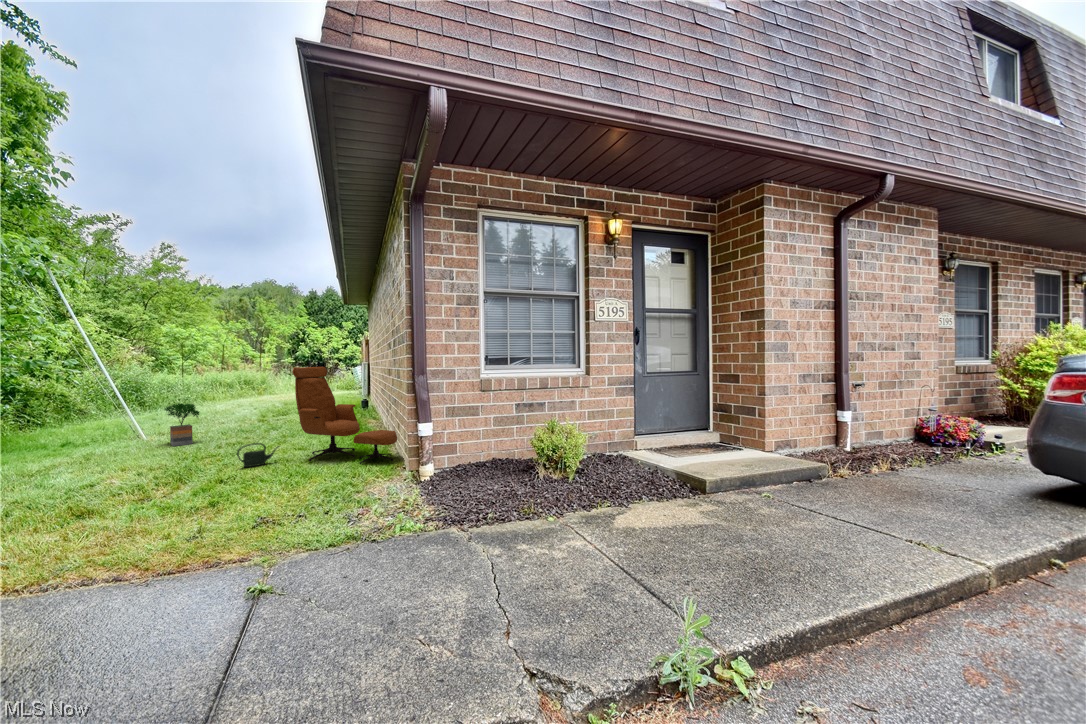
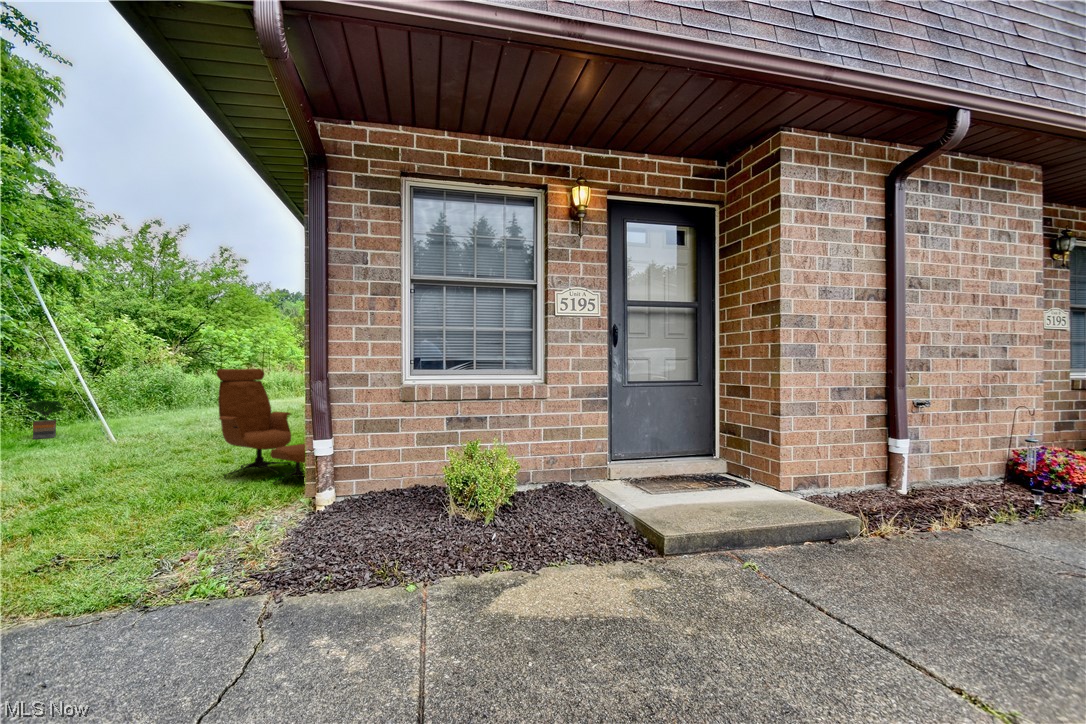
potted tree: present [164,403,199,446] -> present [29,400,63,439]
watering can: present [237,443,279,467] -> none [143,454,198,482]

